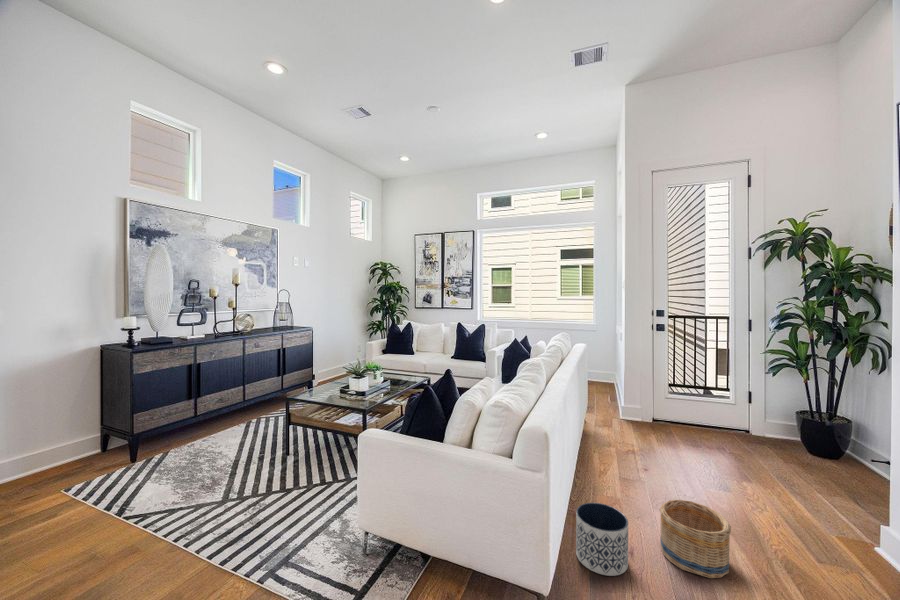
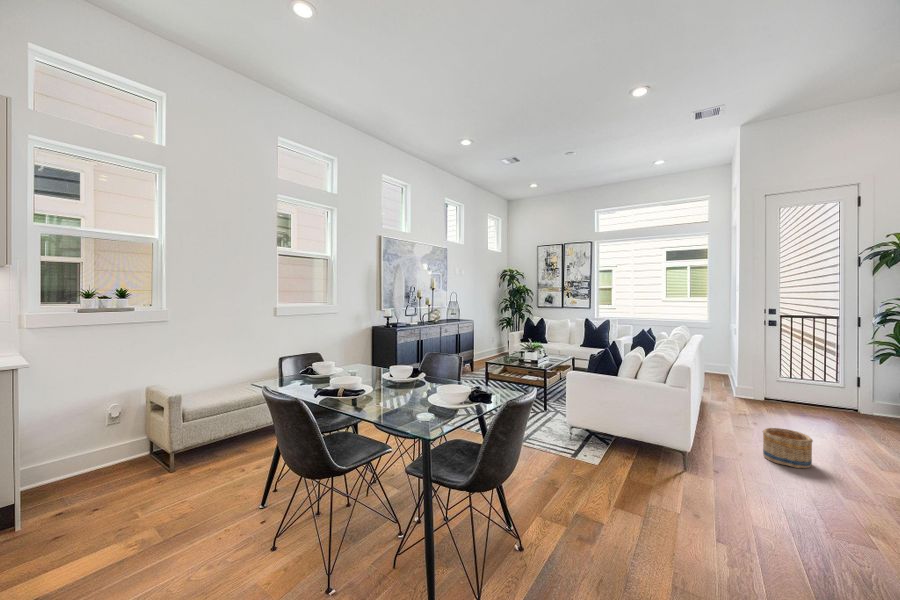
planter: present [576,503,628,576] -> none [704,424,740,461]

